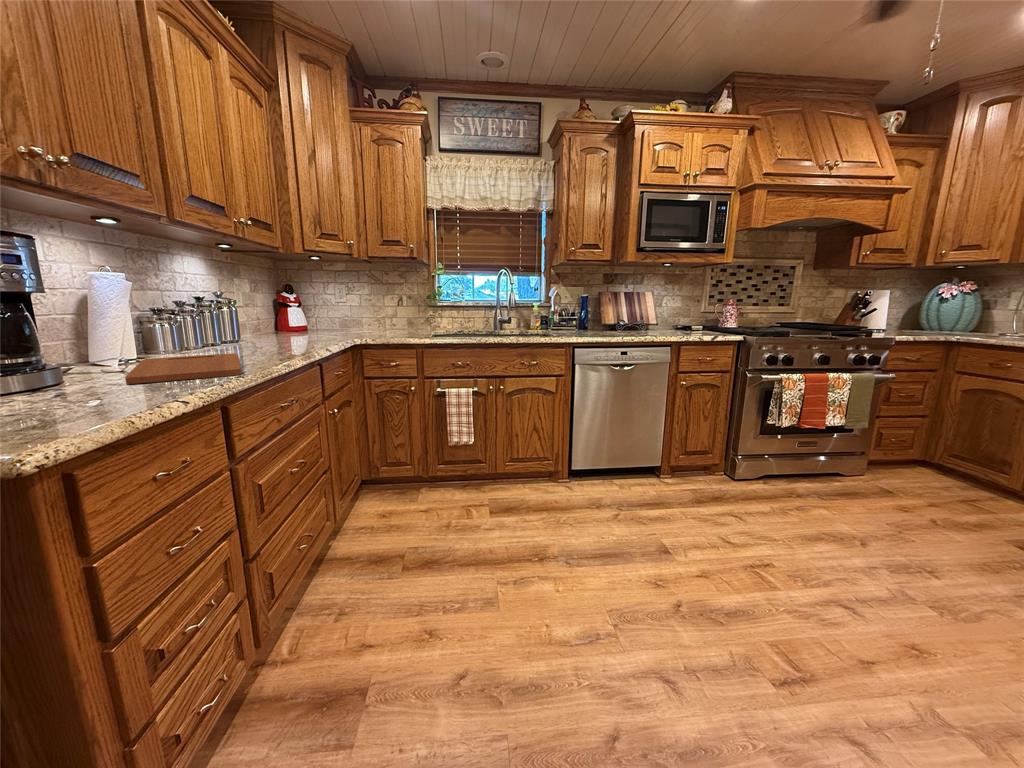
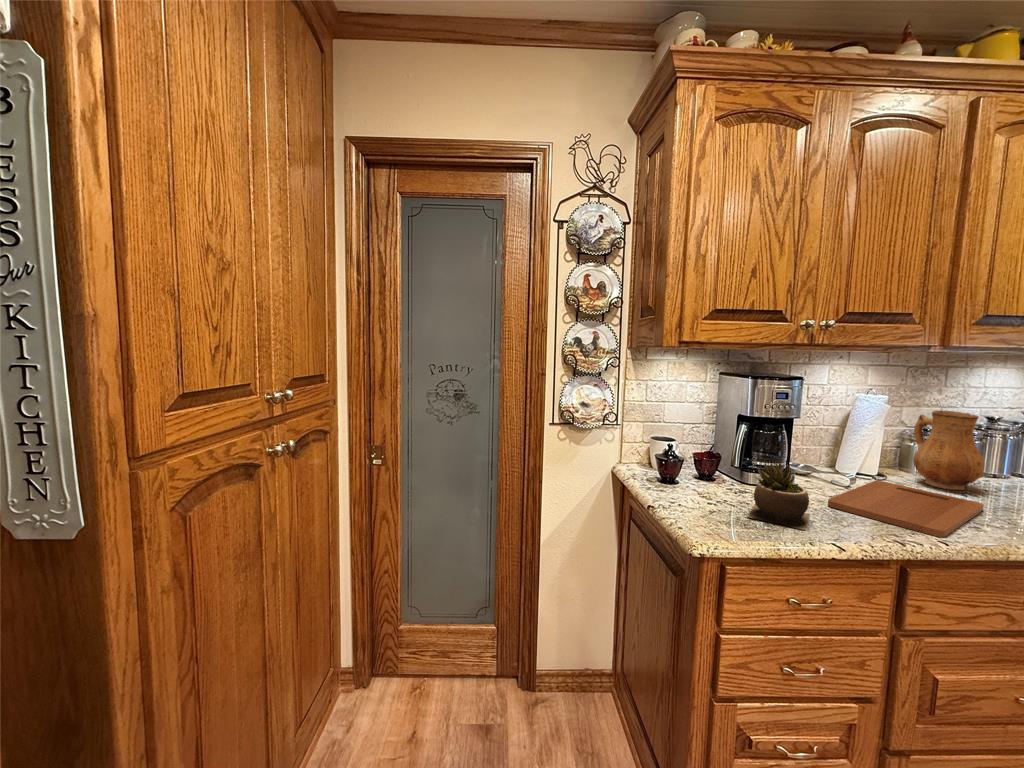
ceramic pitcher: none [152,285,219,356] -> present [913,410,984,490]
succulent plant: none [43,334,138,413] -> present [747,462,809,530]

